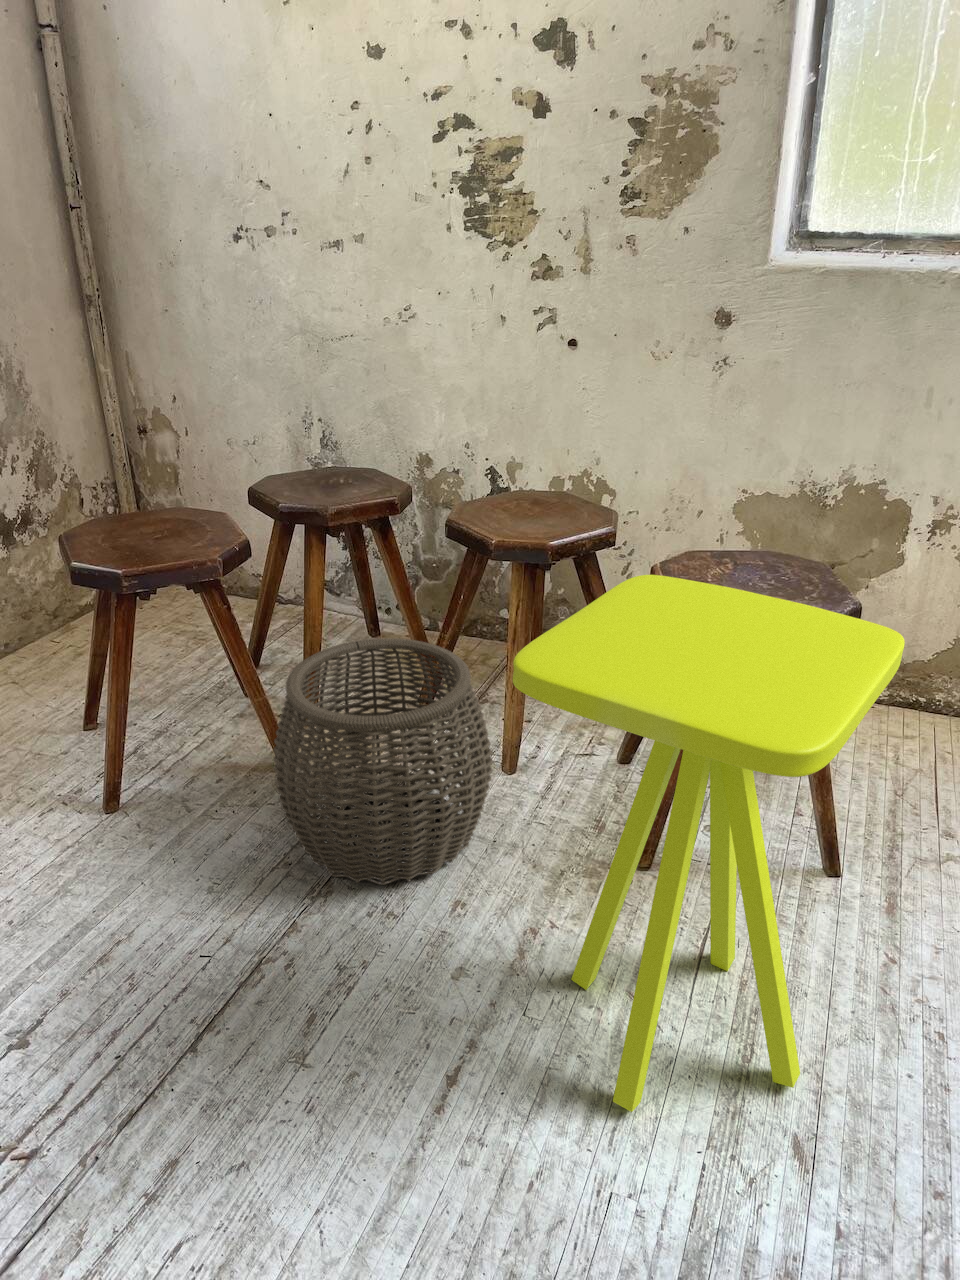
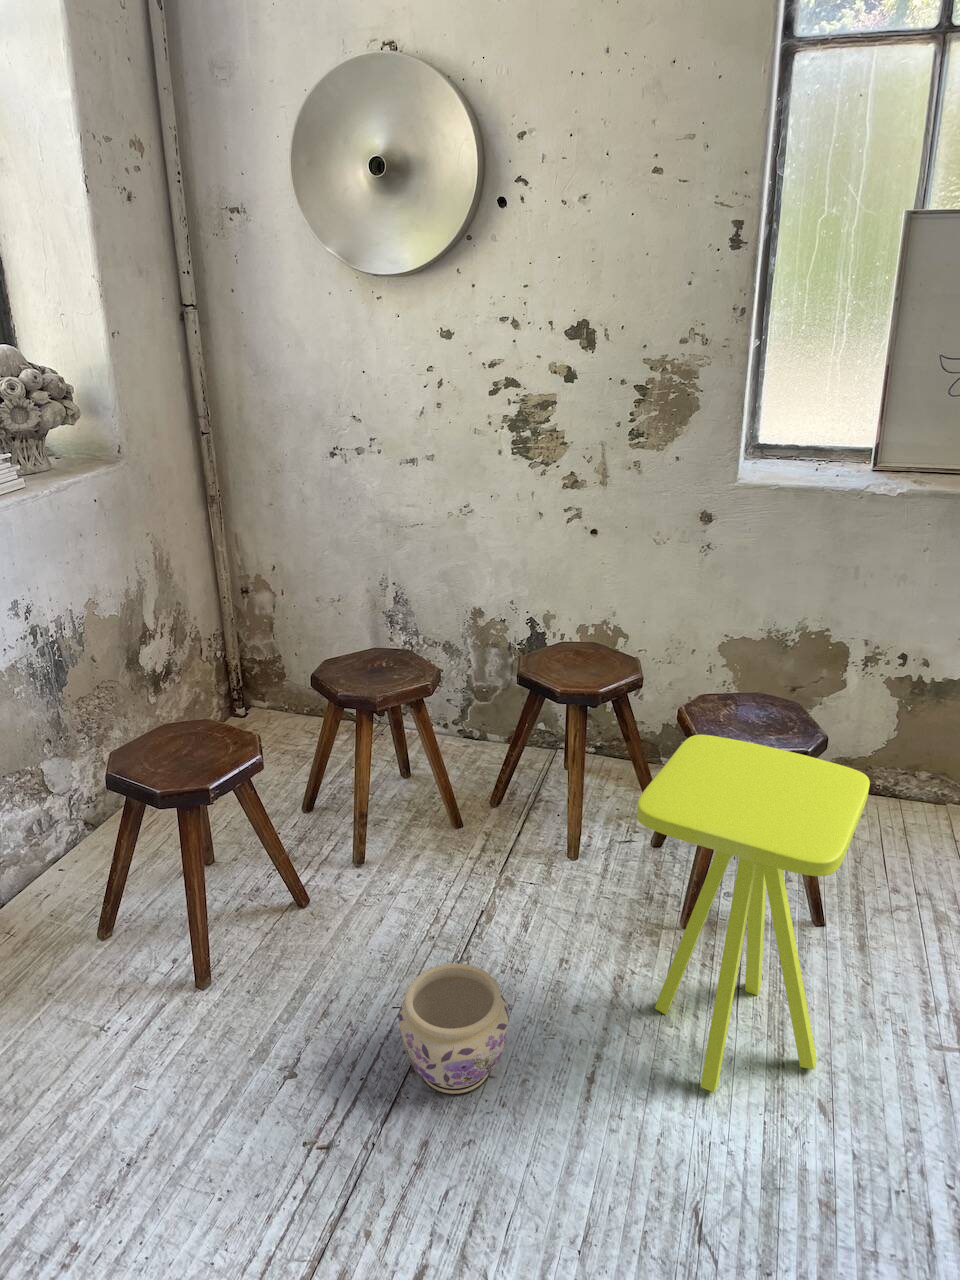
woven basket: present [273,638,493,885] -> none [422,768,577,950]
planter: none [166,896,333,1087] -> present [399,963,509,1096]

